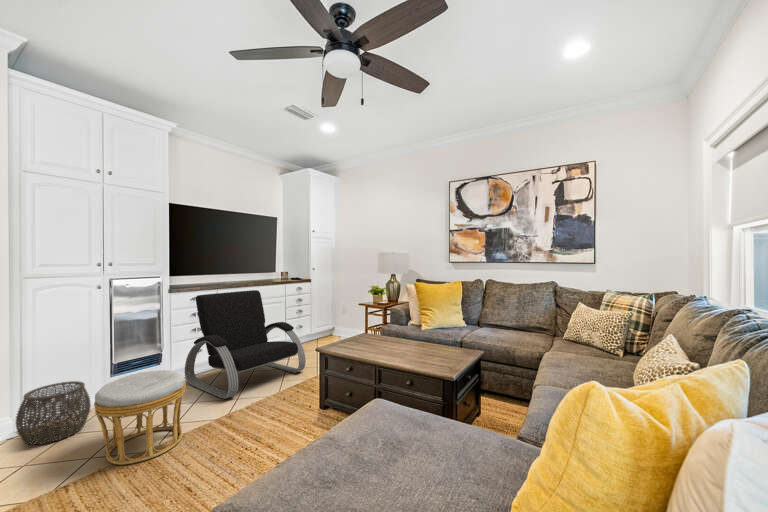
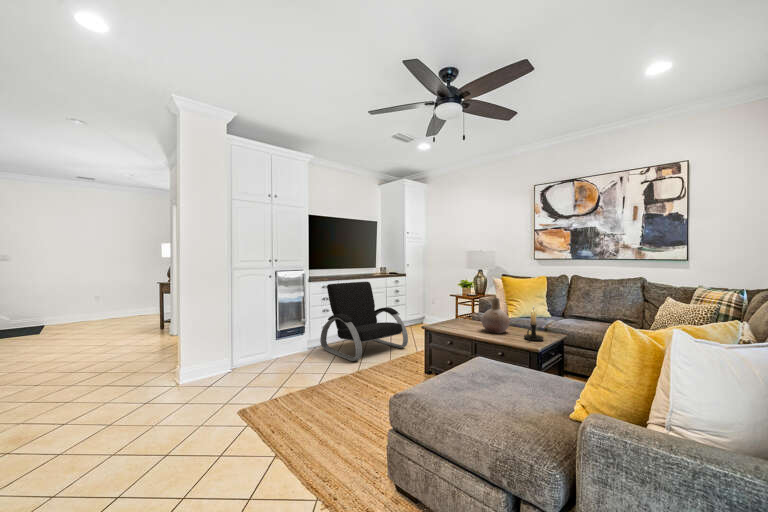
vase: none [389,310,421,354] -> present [482,298,510,333]
candle holder: none [436,318,459,363] -> present [524,306,544,341]
ottoman: present [94,370,186,465] -> none [284,334,335,392]
woven basket: present [16,381,91,445] -> none [234,339,272,377]

